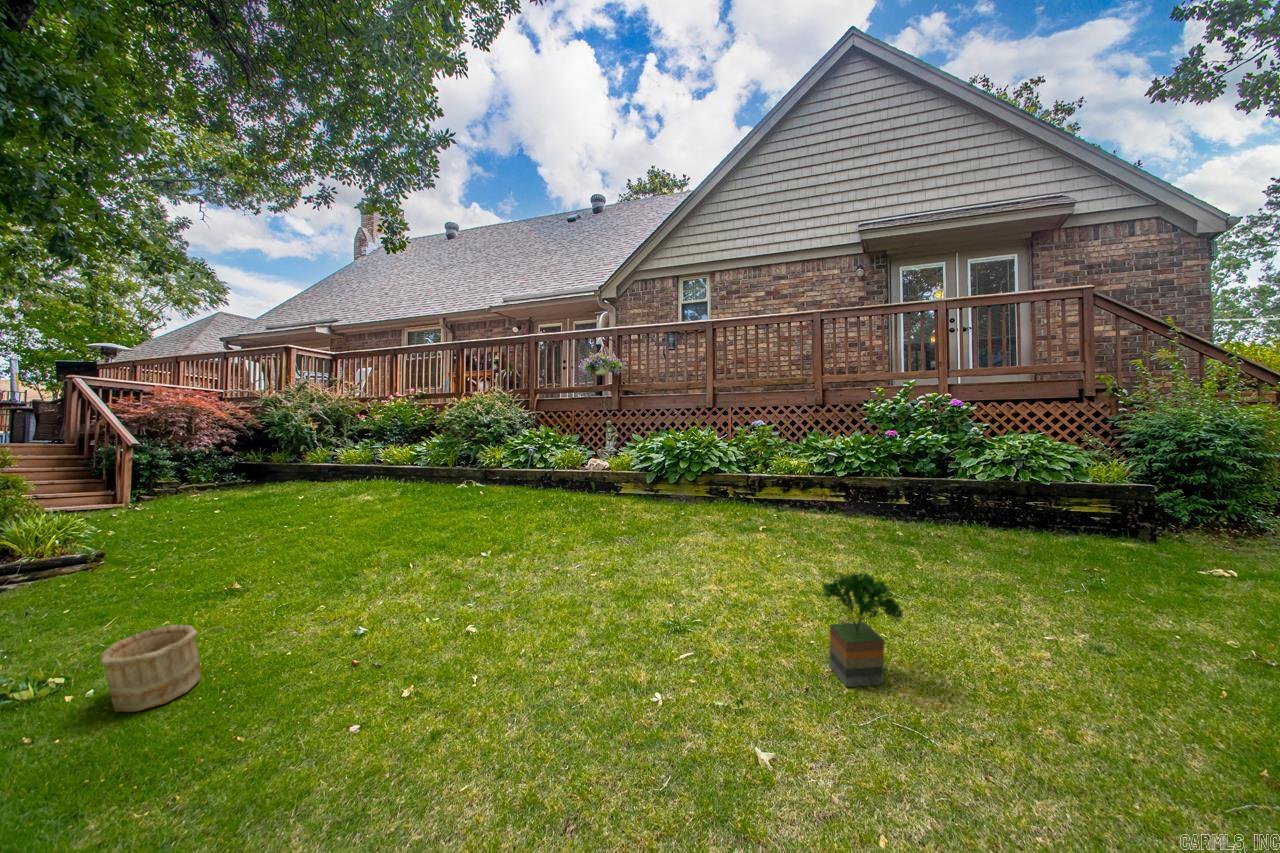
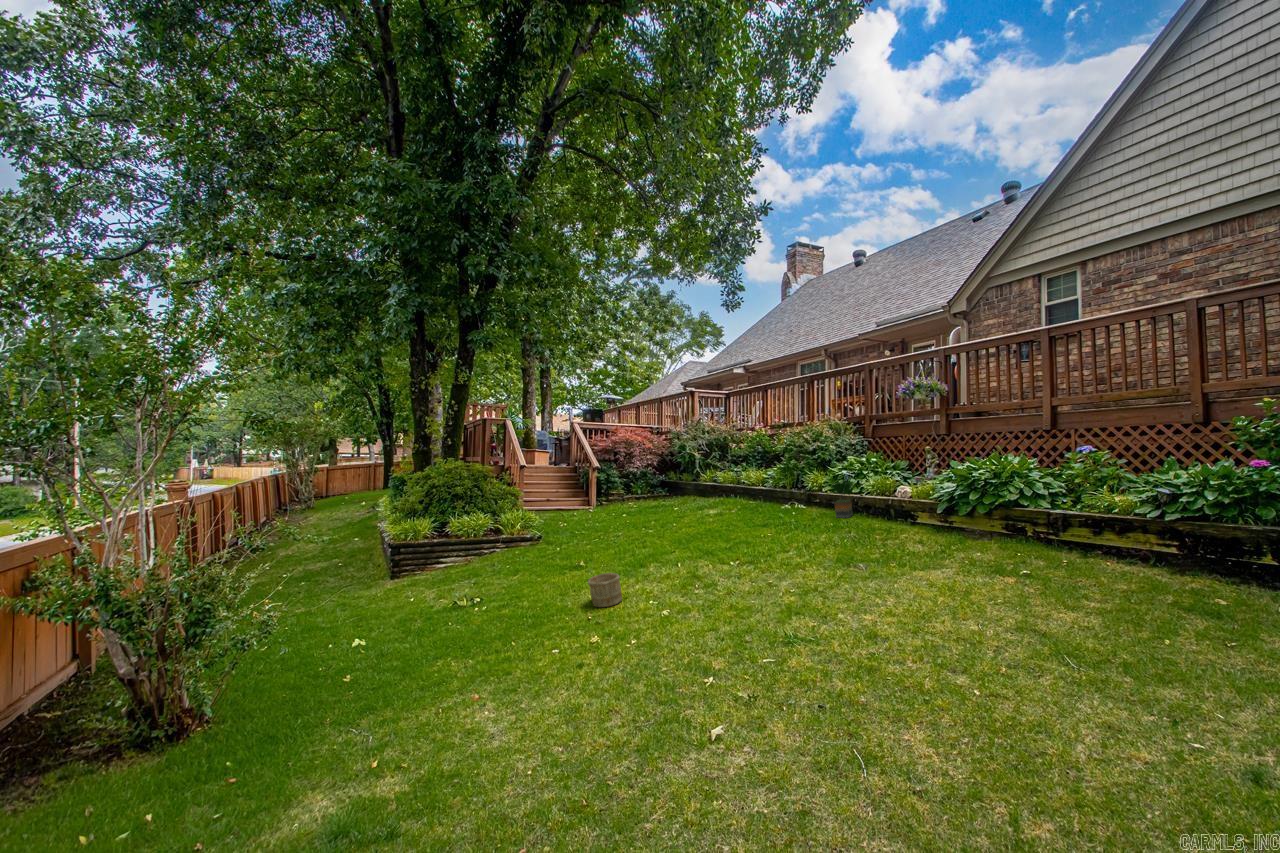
potted tree: present [823,573,903,687] -> present [831,482,853,518]

